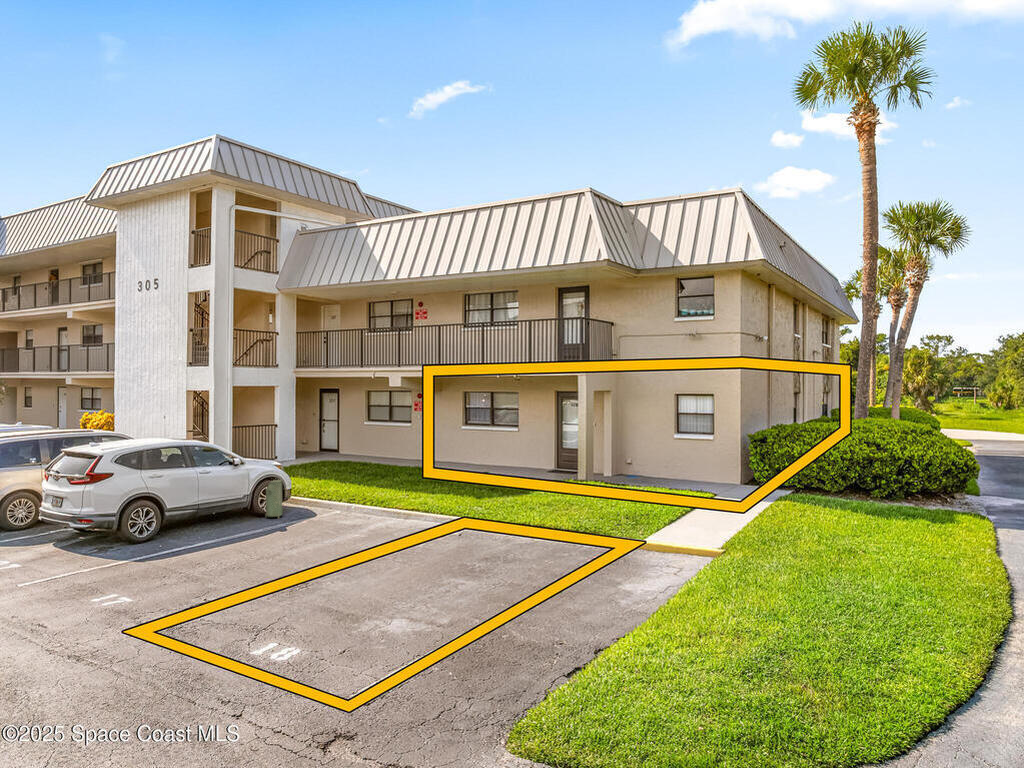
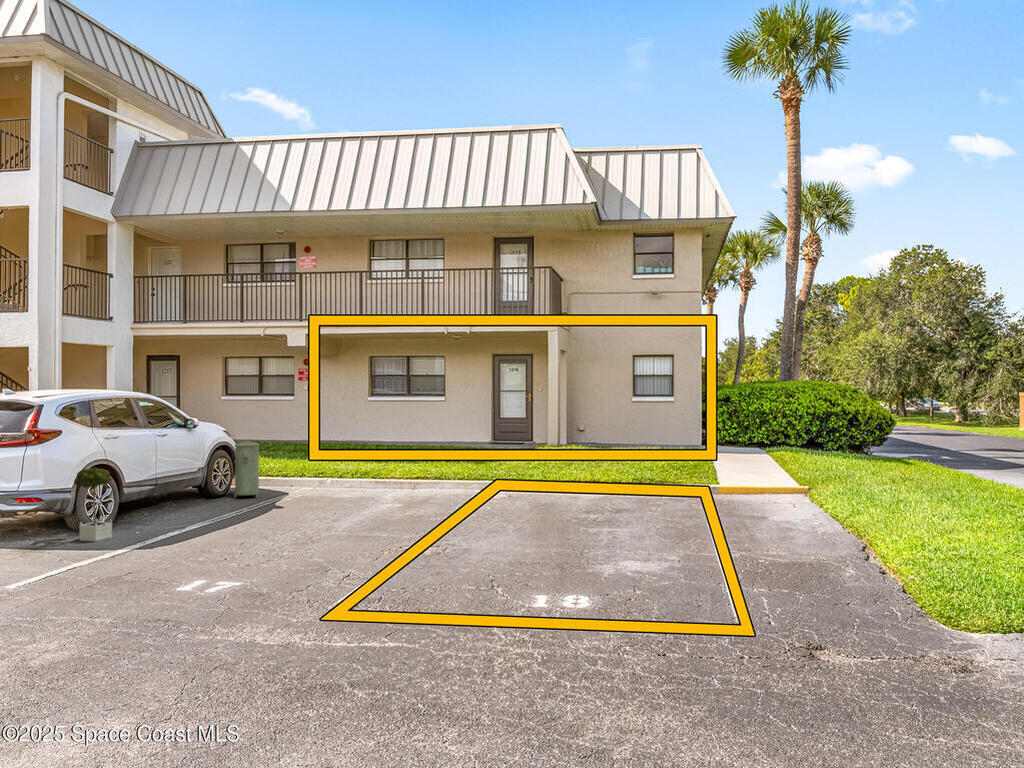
potted tree: none [125,502,147,546] -> present [74,467,112,541]

